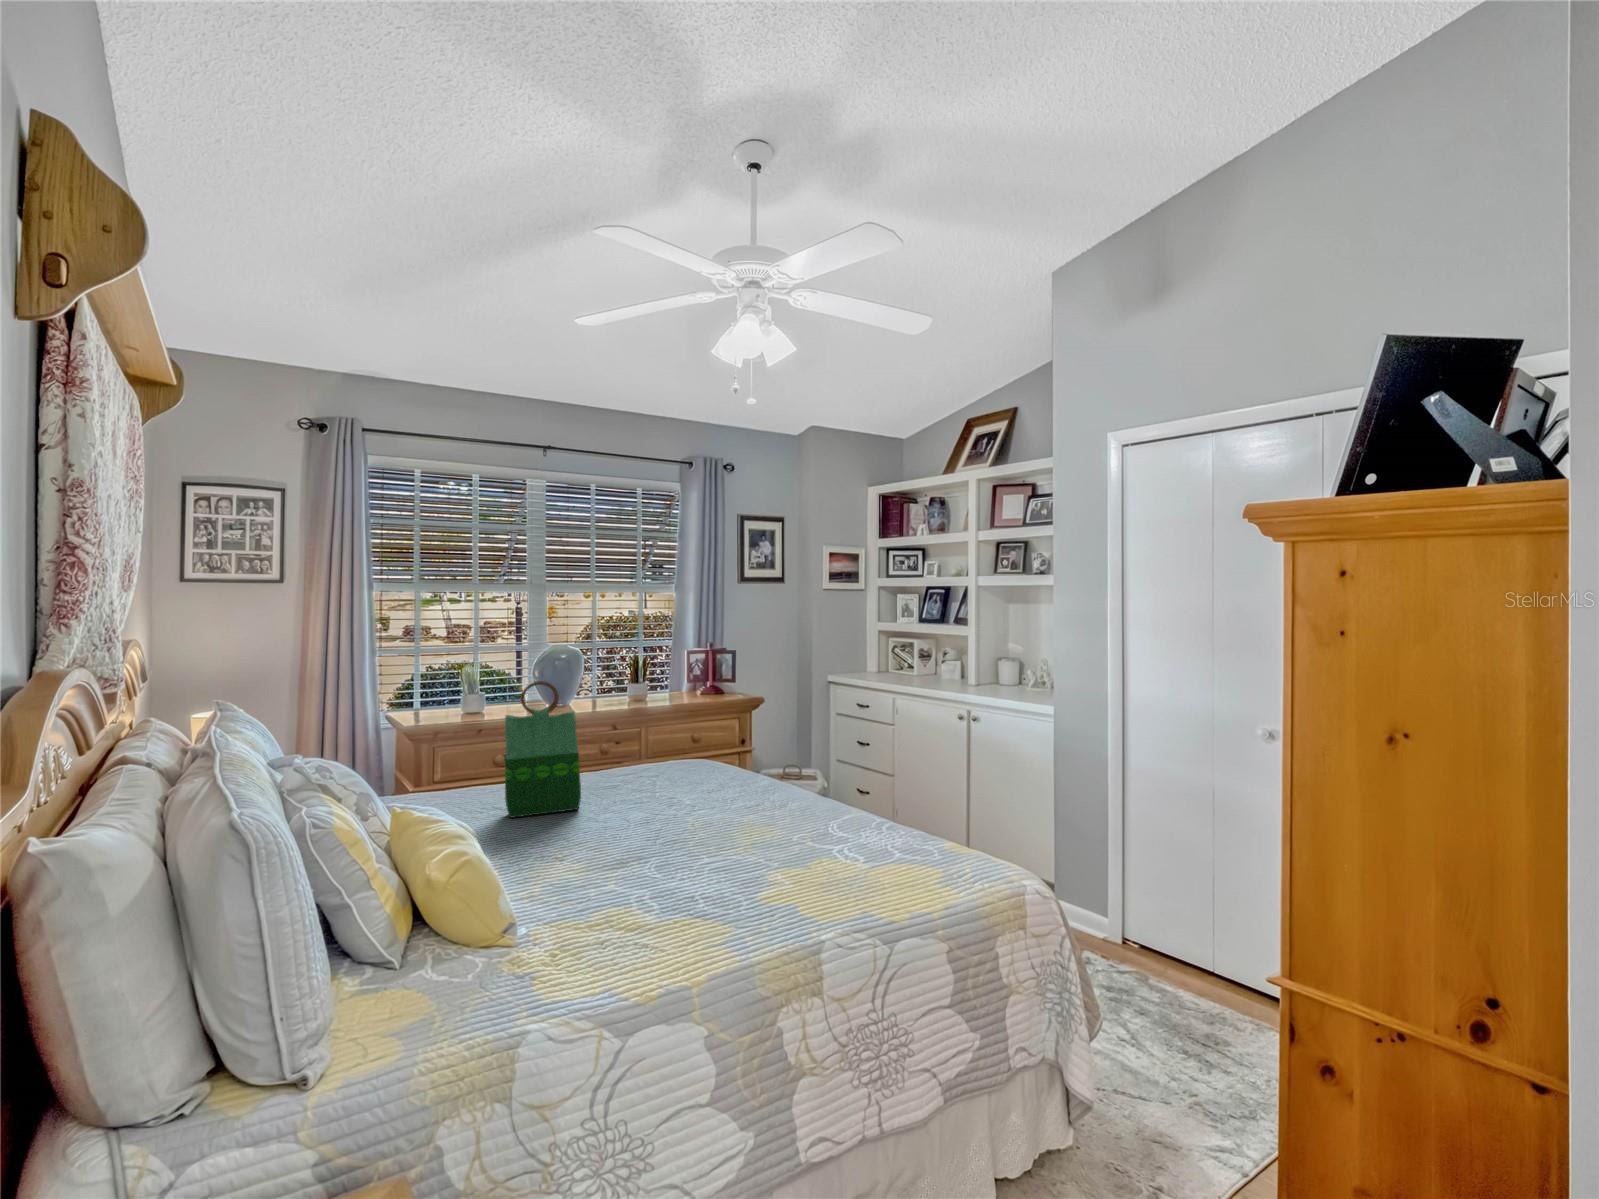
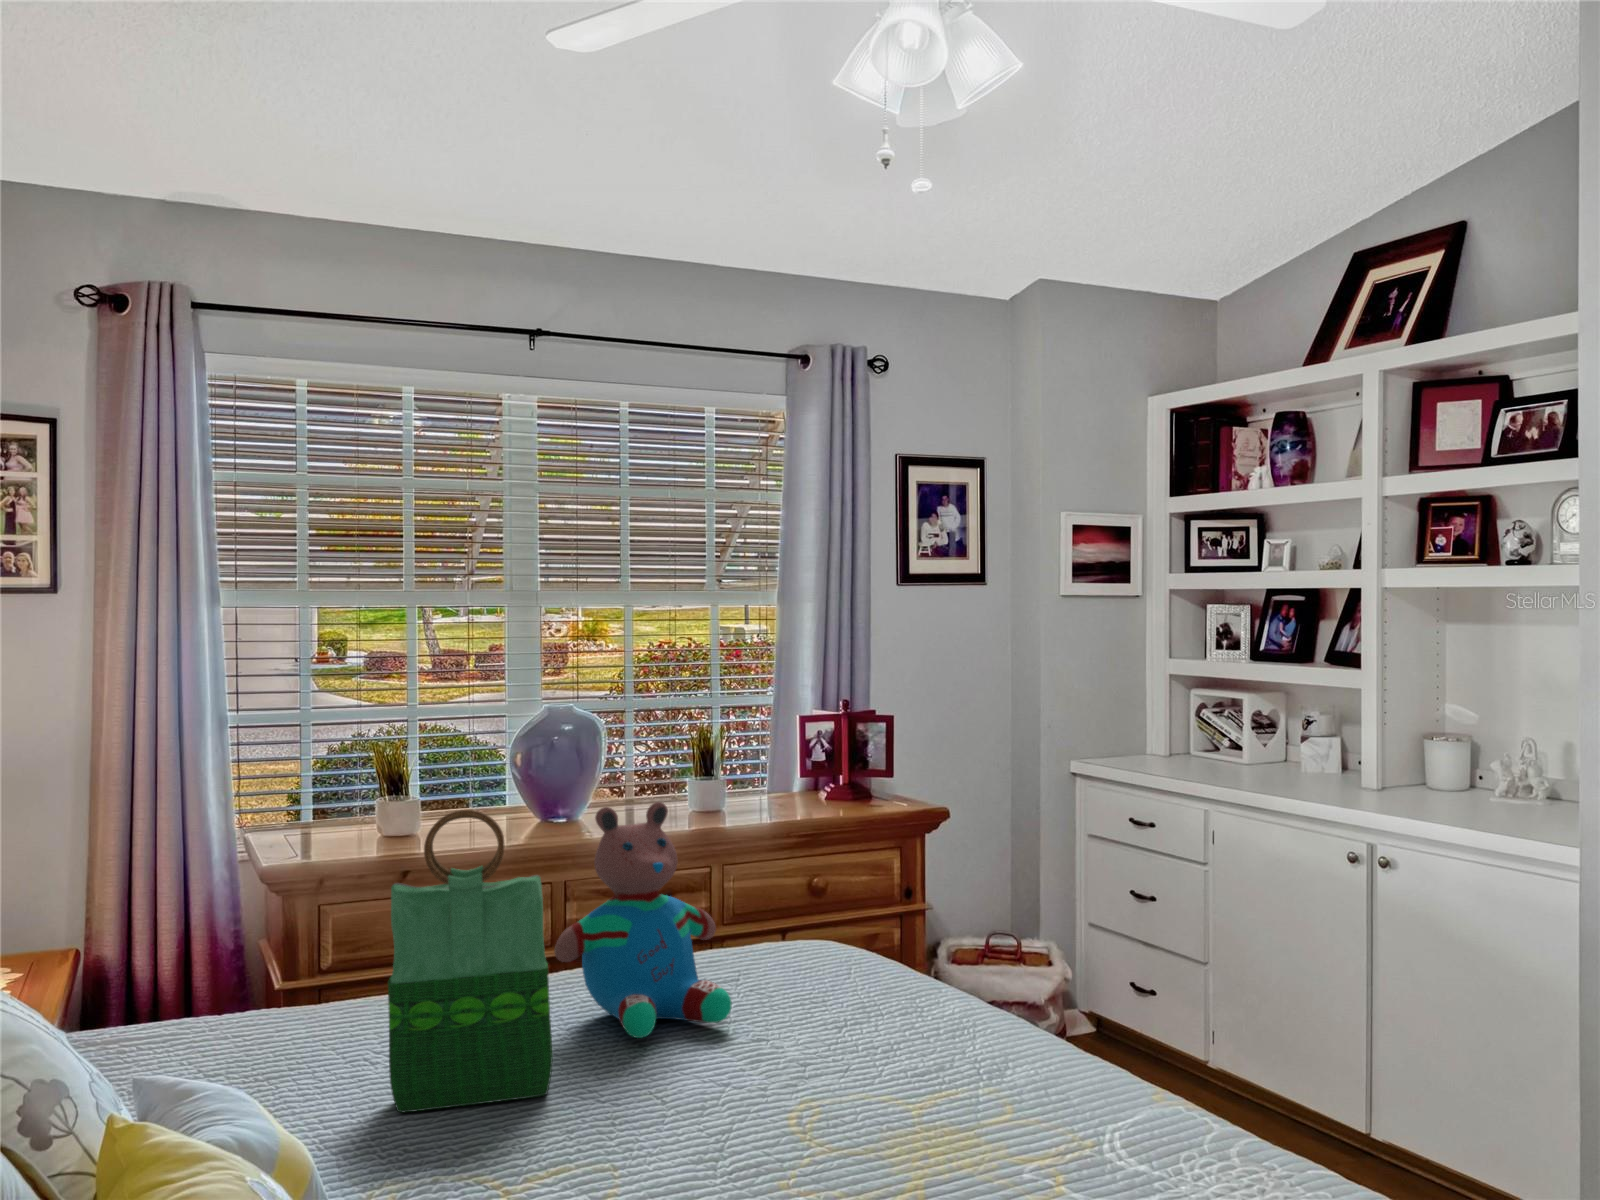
teddy bear: none [576,683,661,789] -> present [554,802,732,1038]

